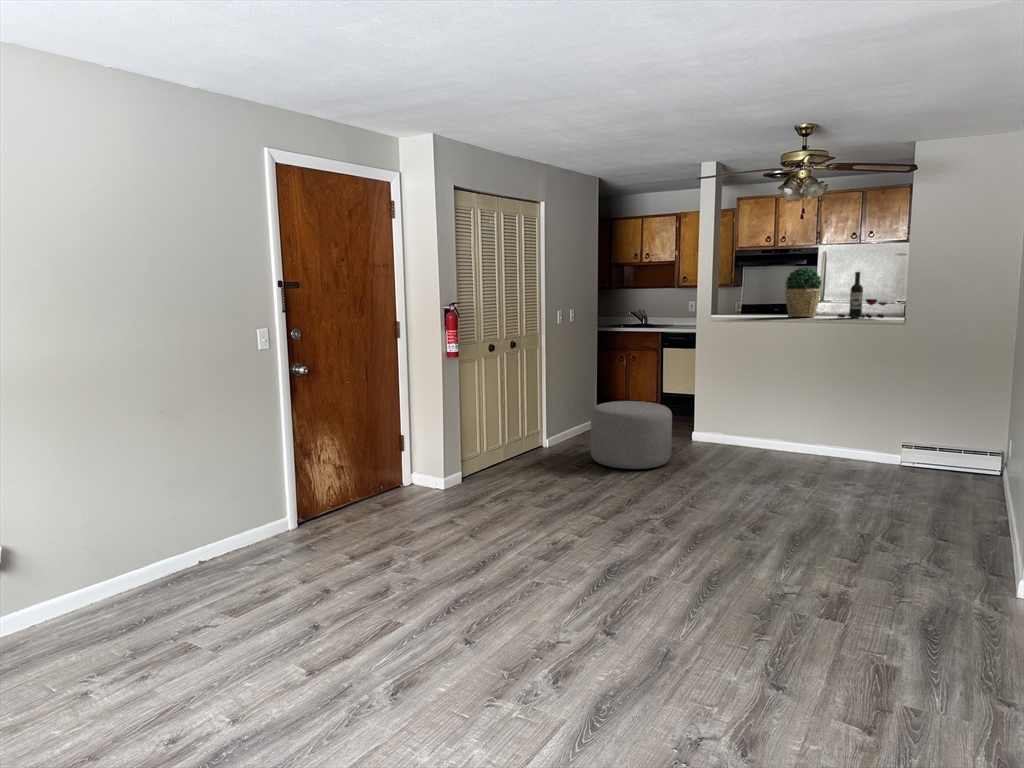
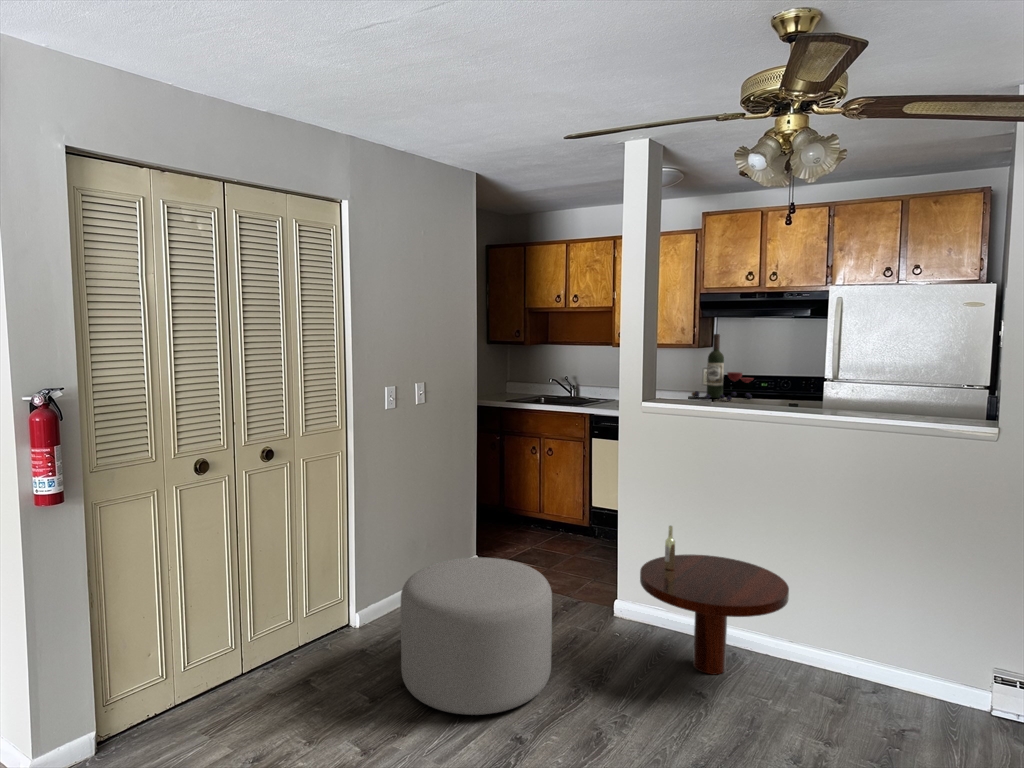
potted plant: present [785,268,822,317] -> none [771,324,836,412]
wine bottle: present [838,272,887,318] -> present [692,334,753,400]
coffee table: none [715,380,796,457] -> present [640,526,789,674]

